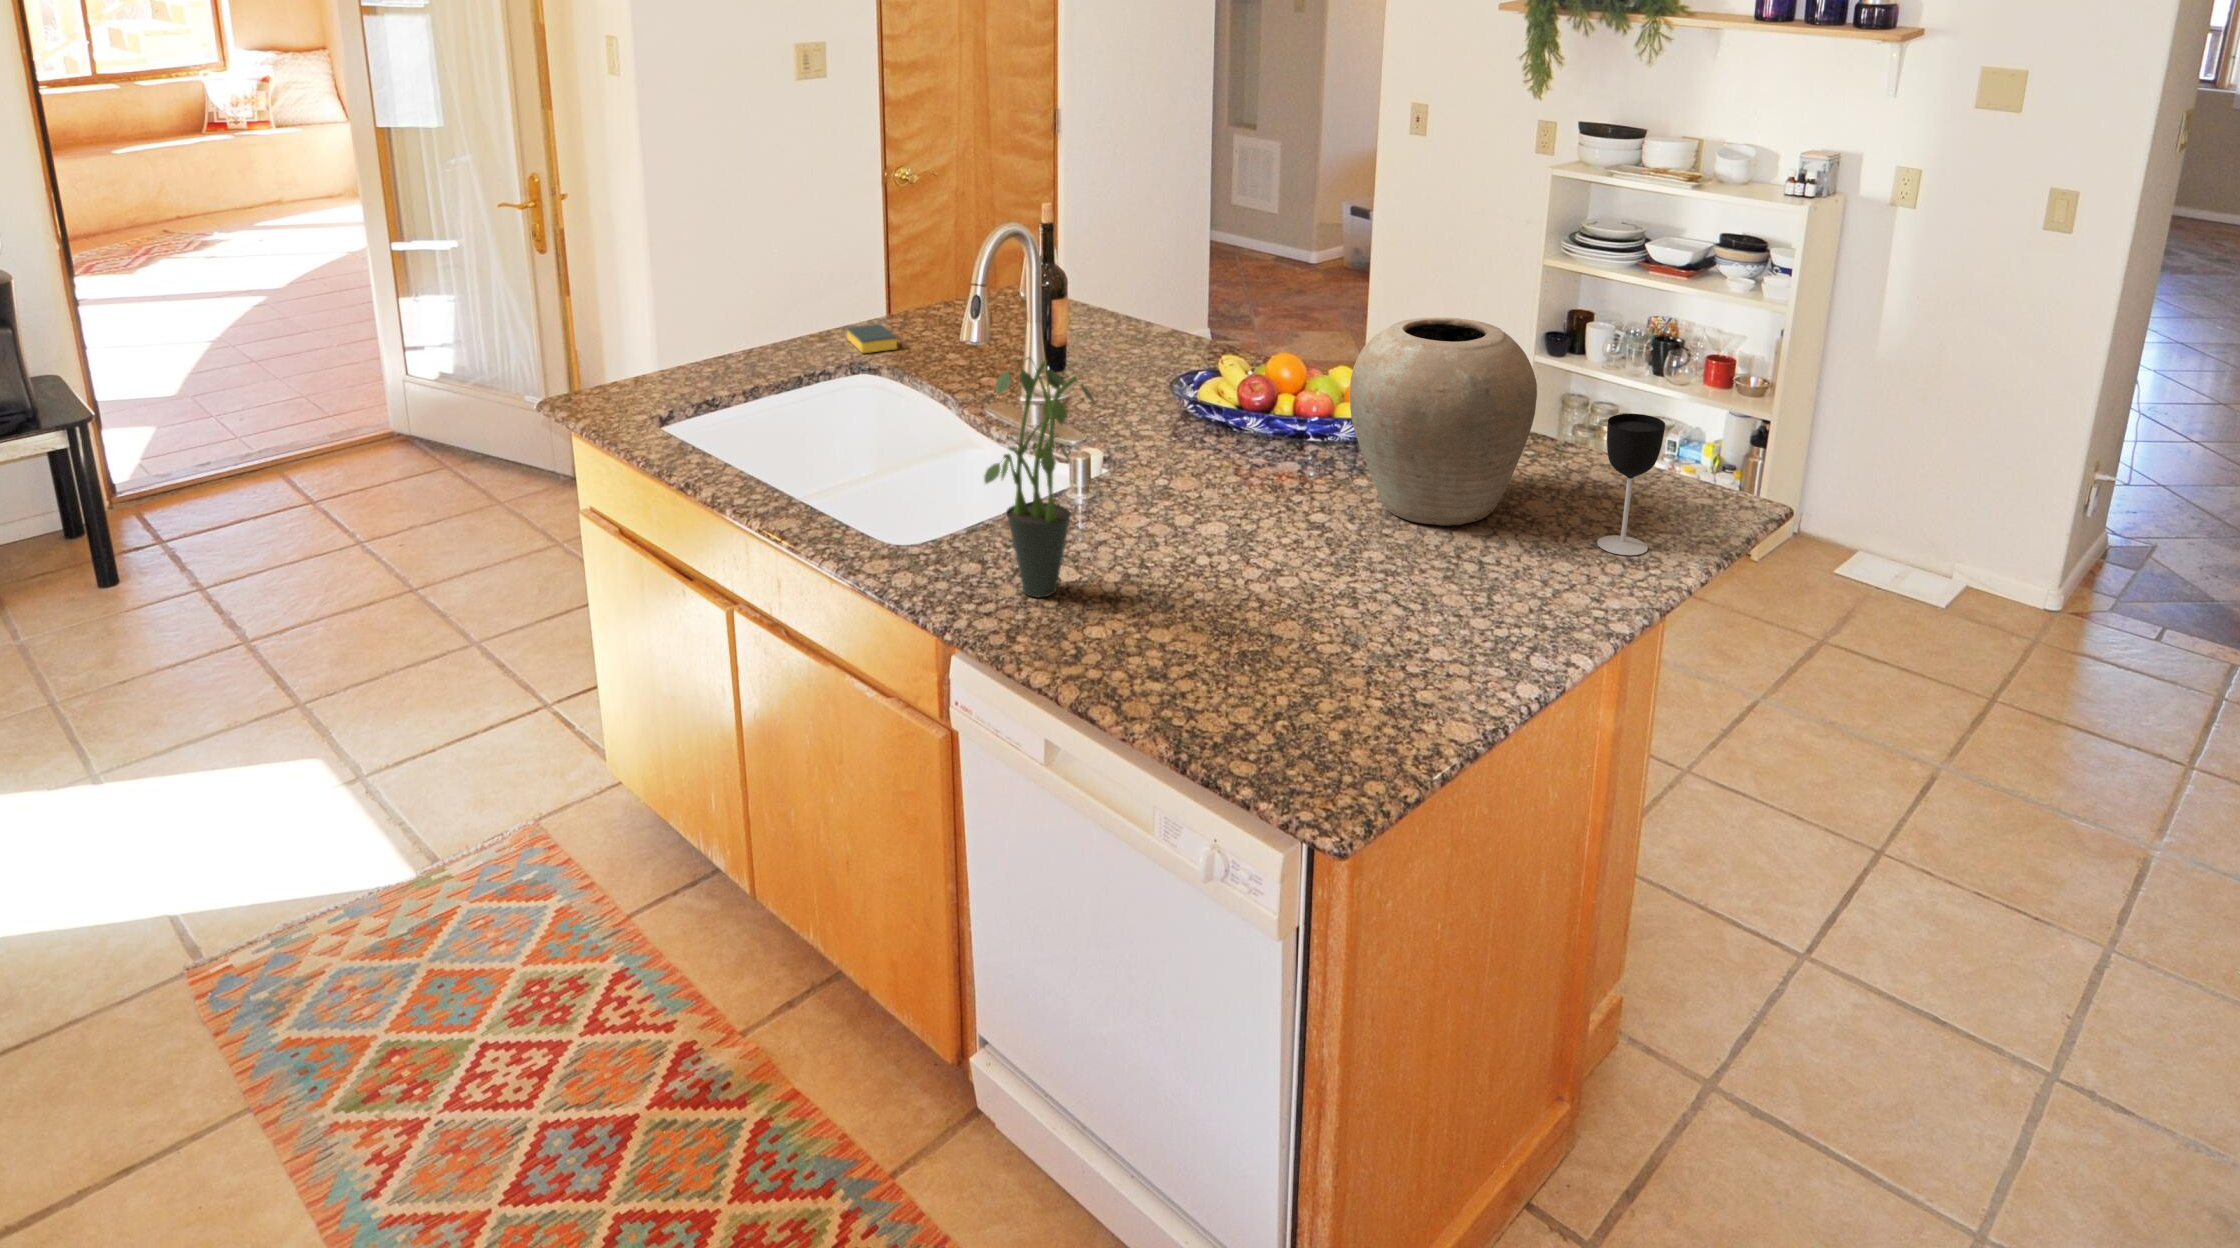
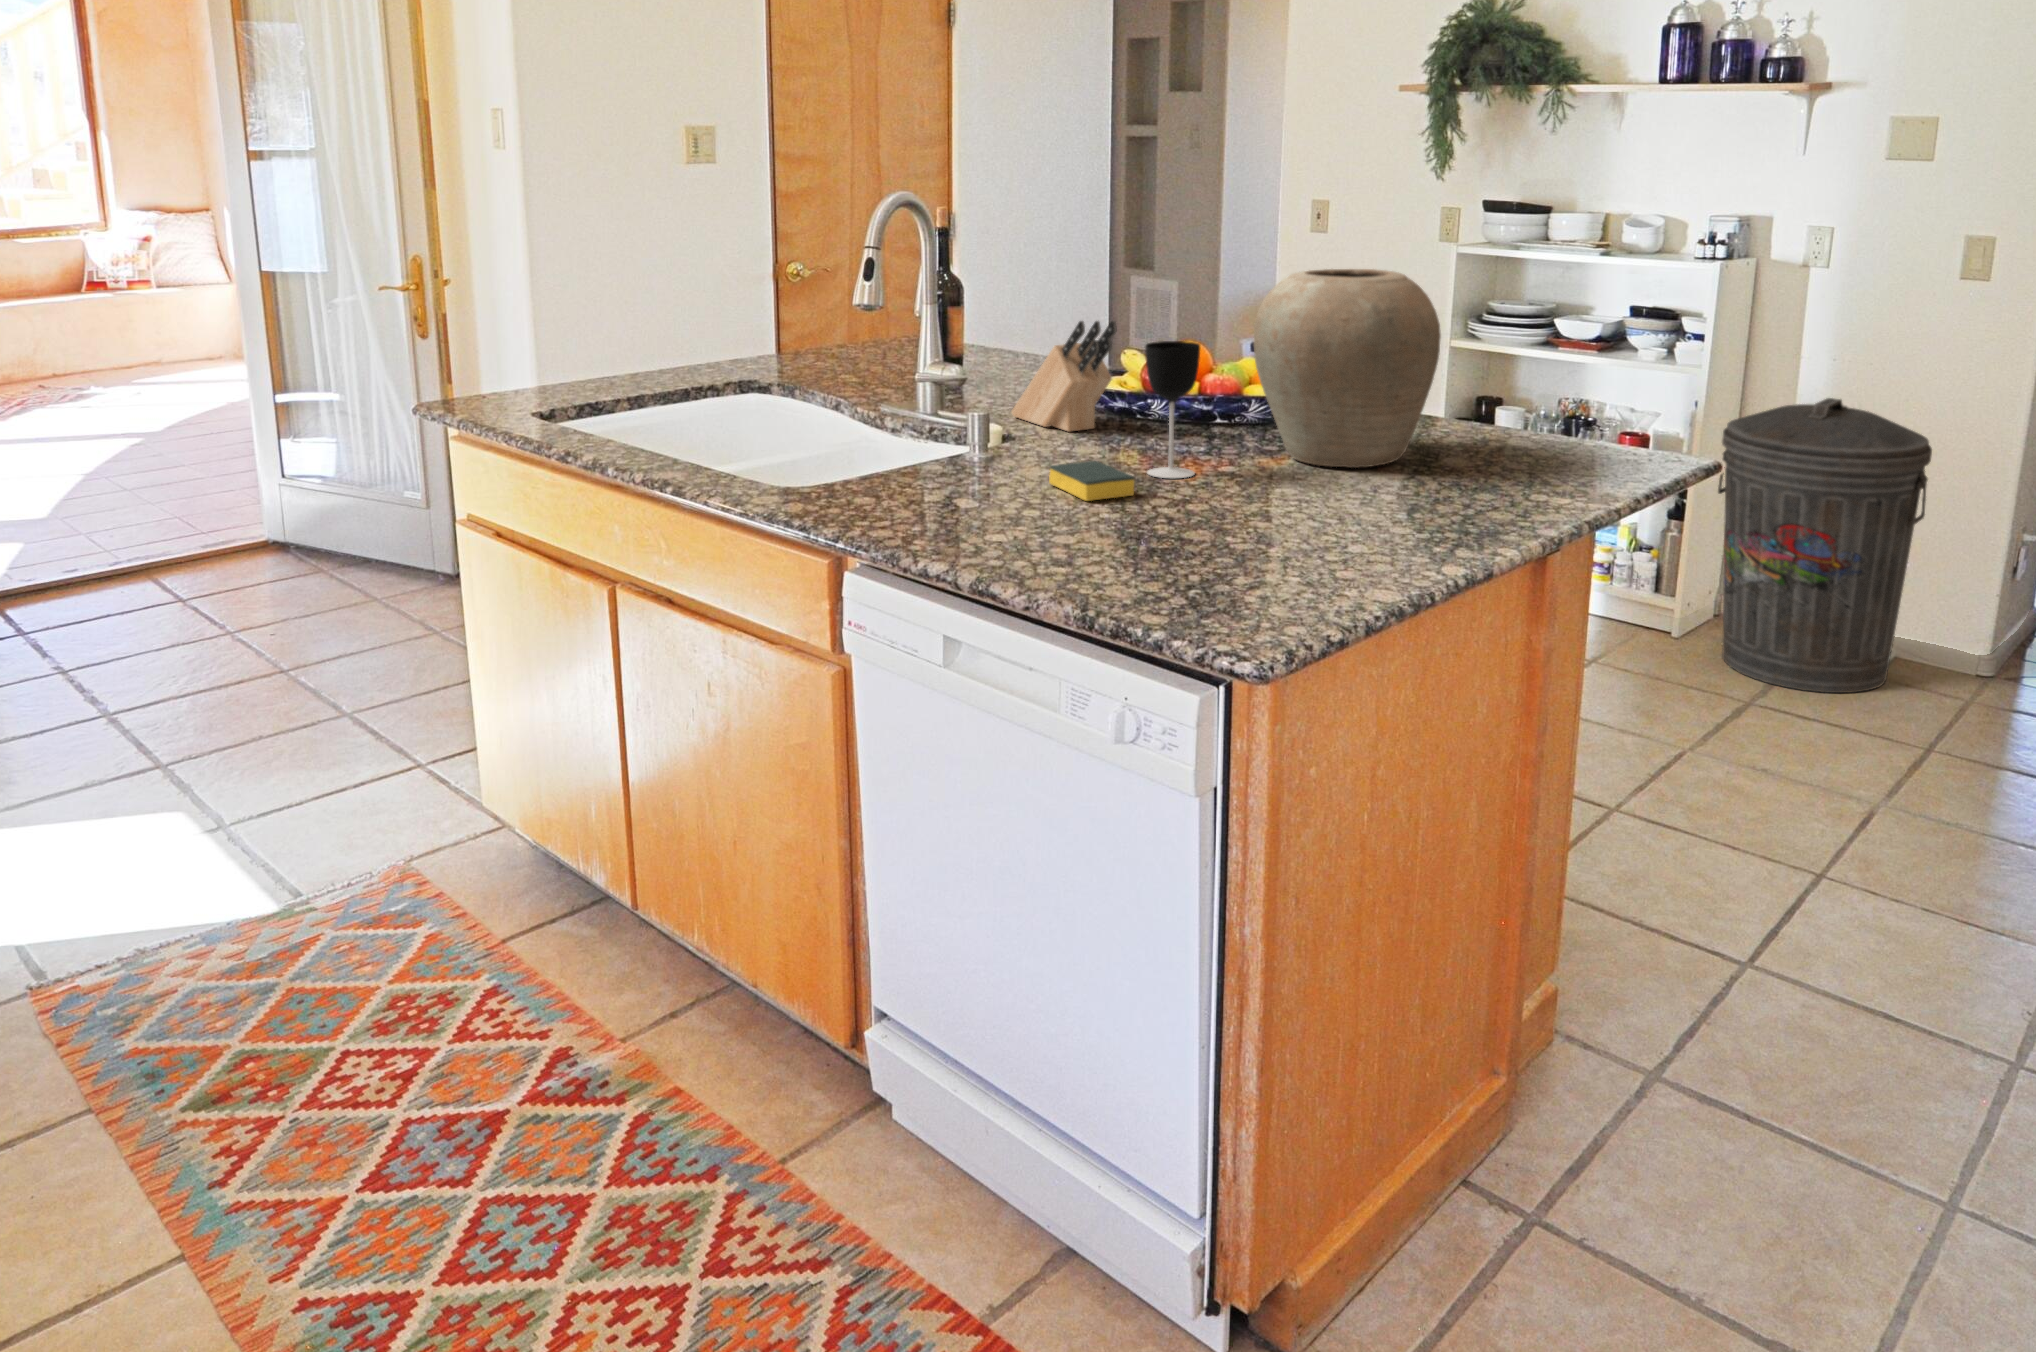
sponge: present [847,324,897,353] -> present [1049,461,1135,501]
trash can: none [1800,344,2021,633] -> present [1718,398,1932,693]
knife block: none [1108,355,1213,460] -> present [1012,320,1117,432]
potted plant: present [984,357,1095,598] -> none [889,260,1001,512]
wine glass: present [1597,414,1665,555] -> present [1145,341,1200,478]

